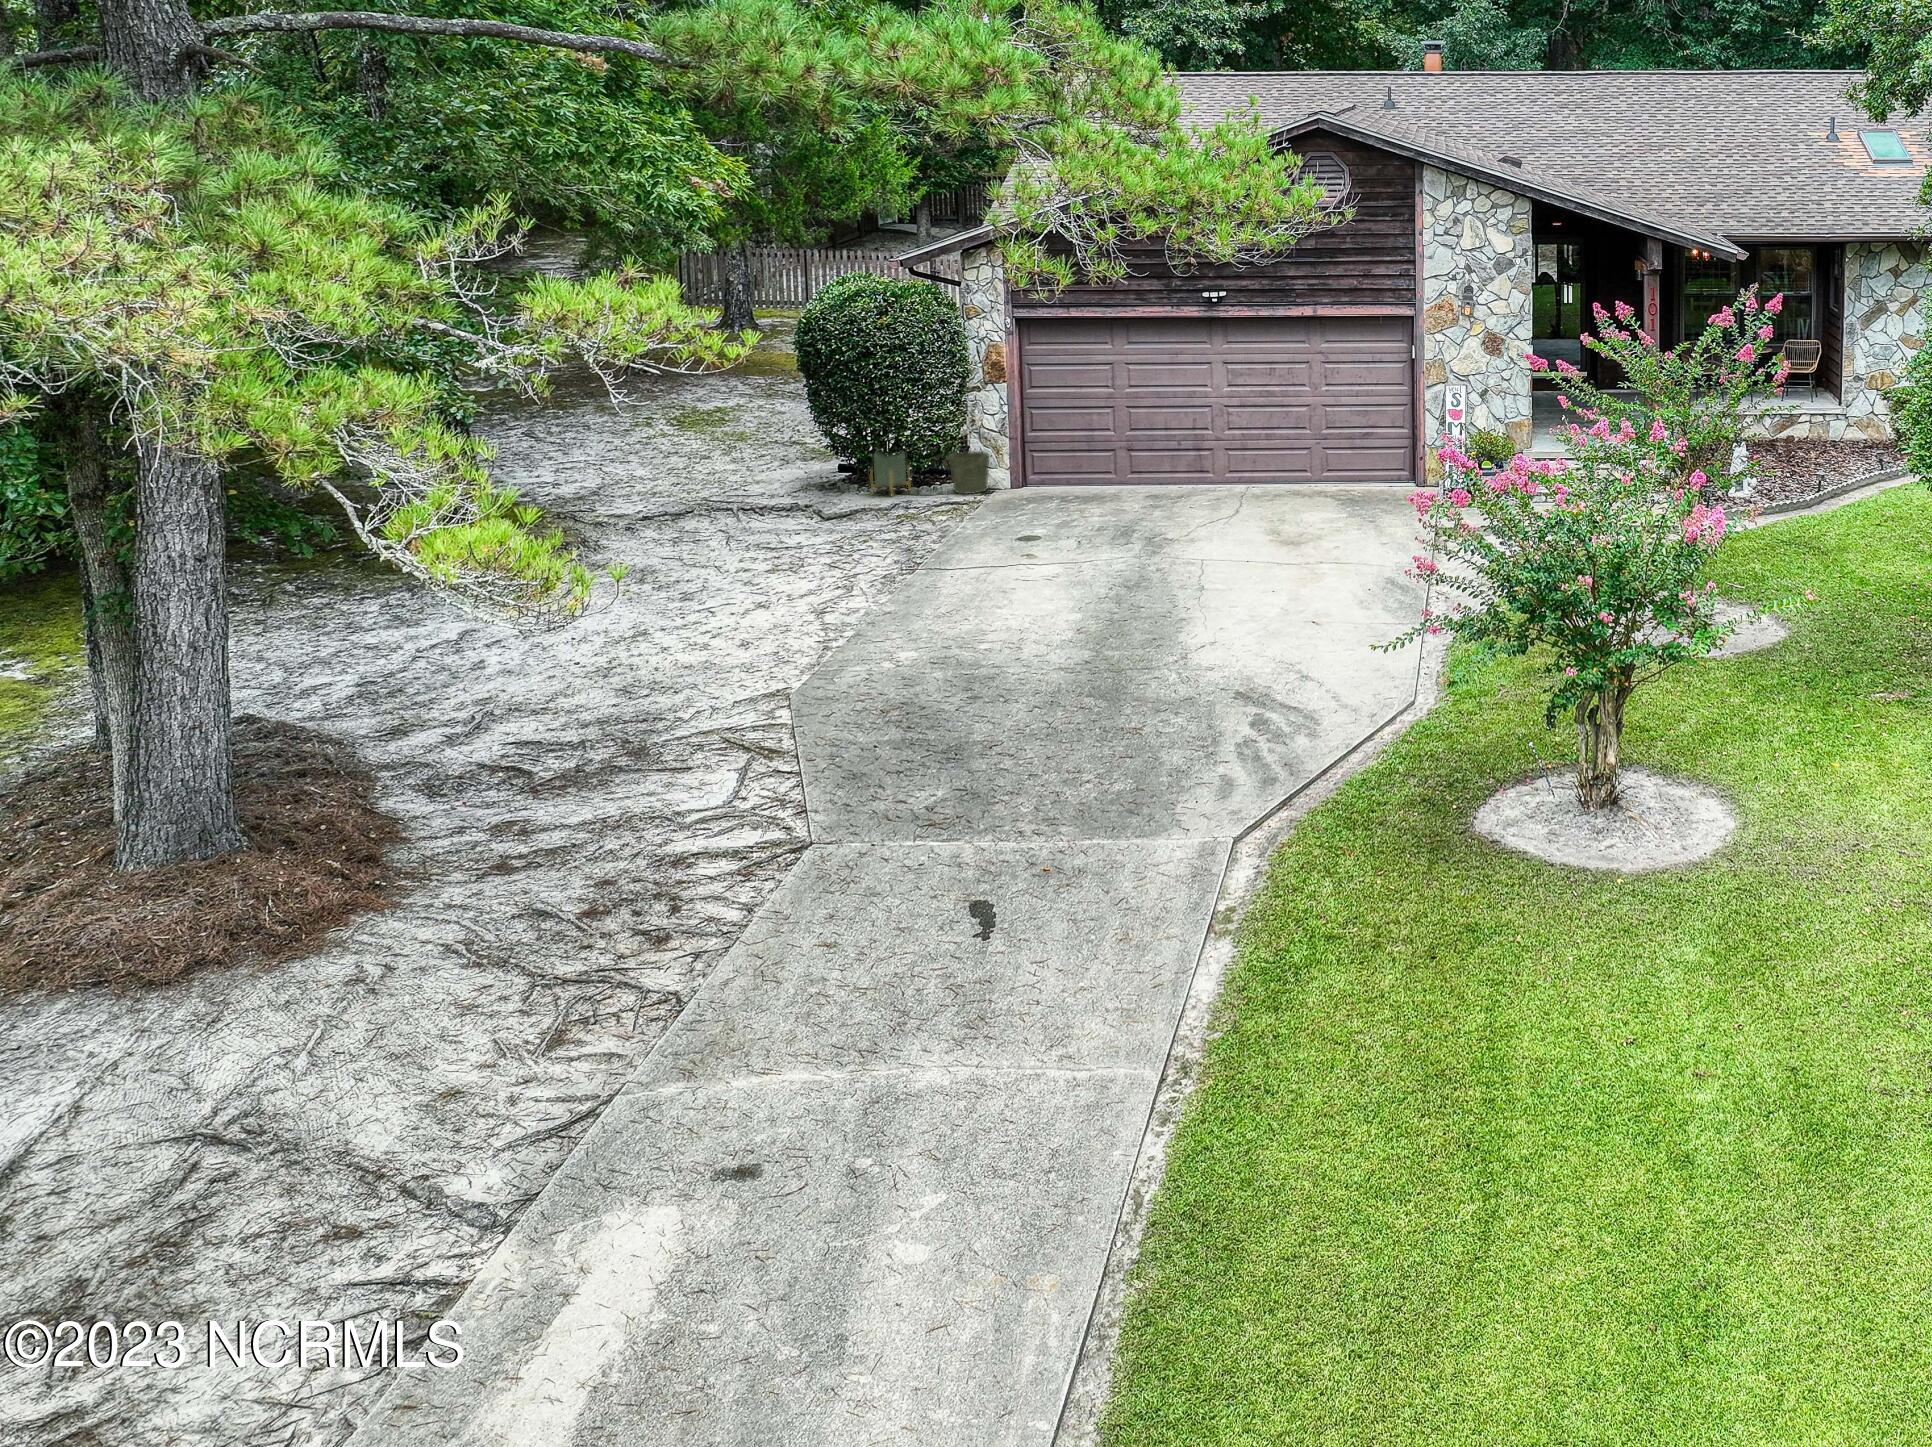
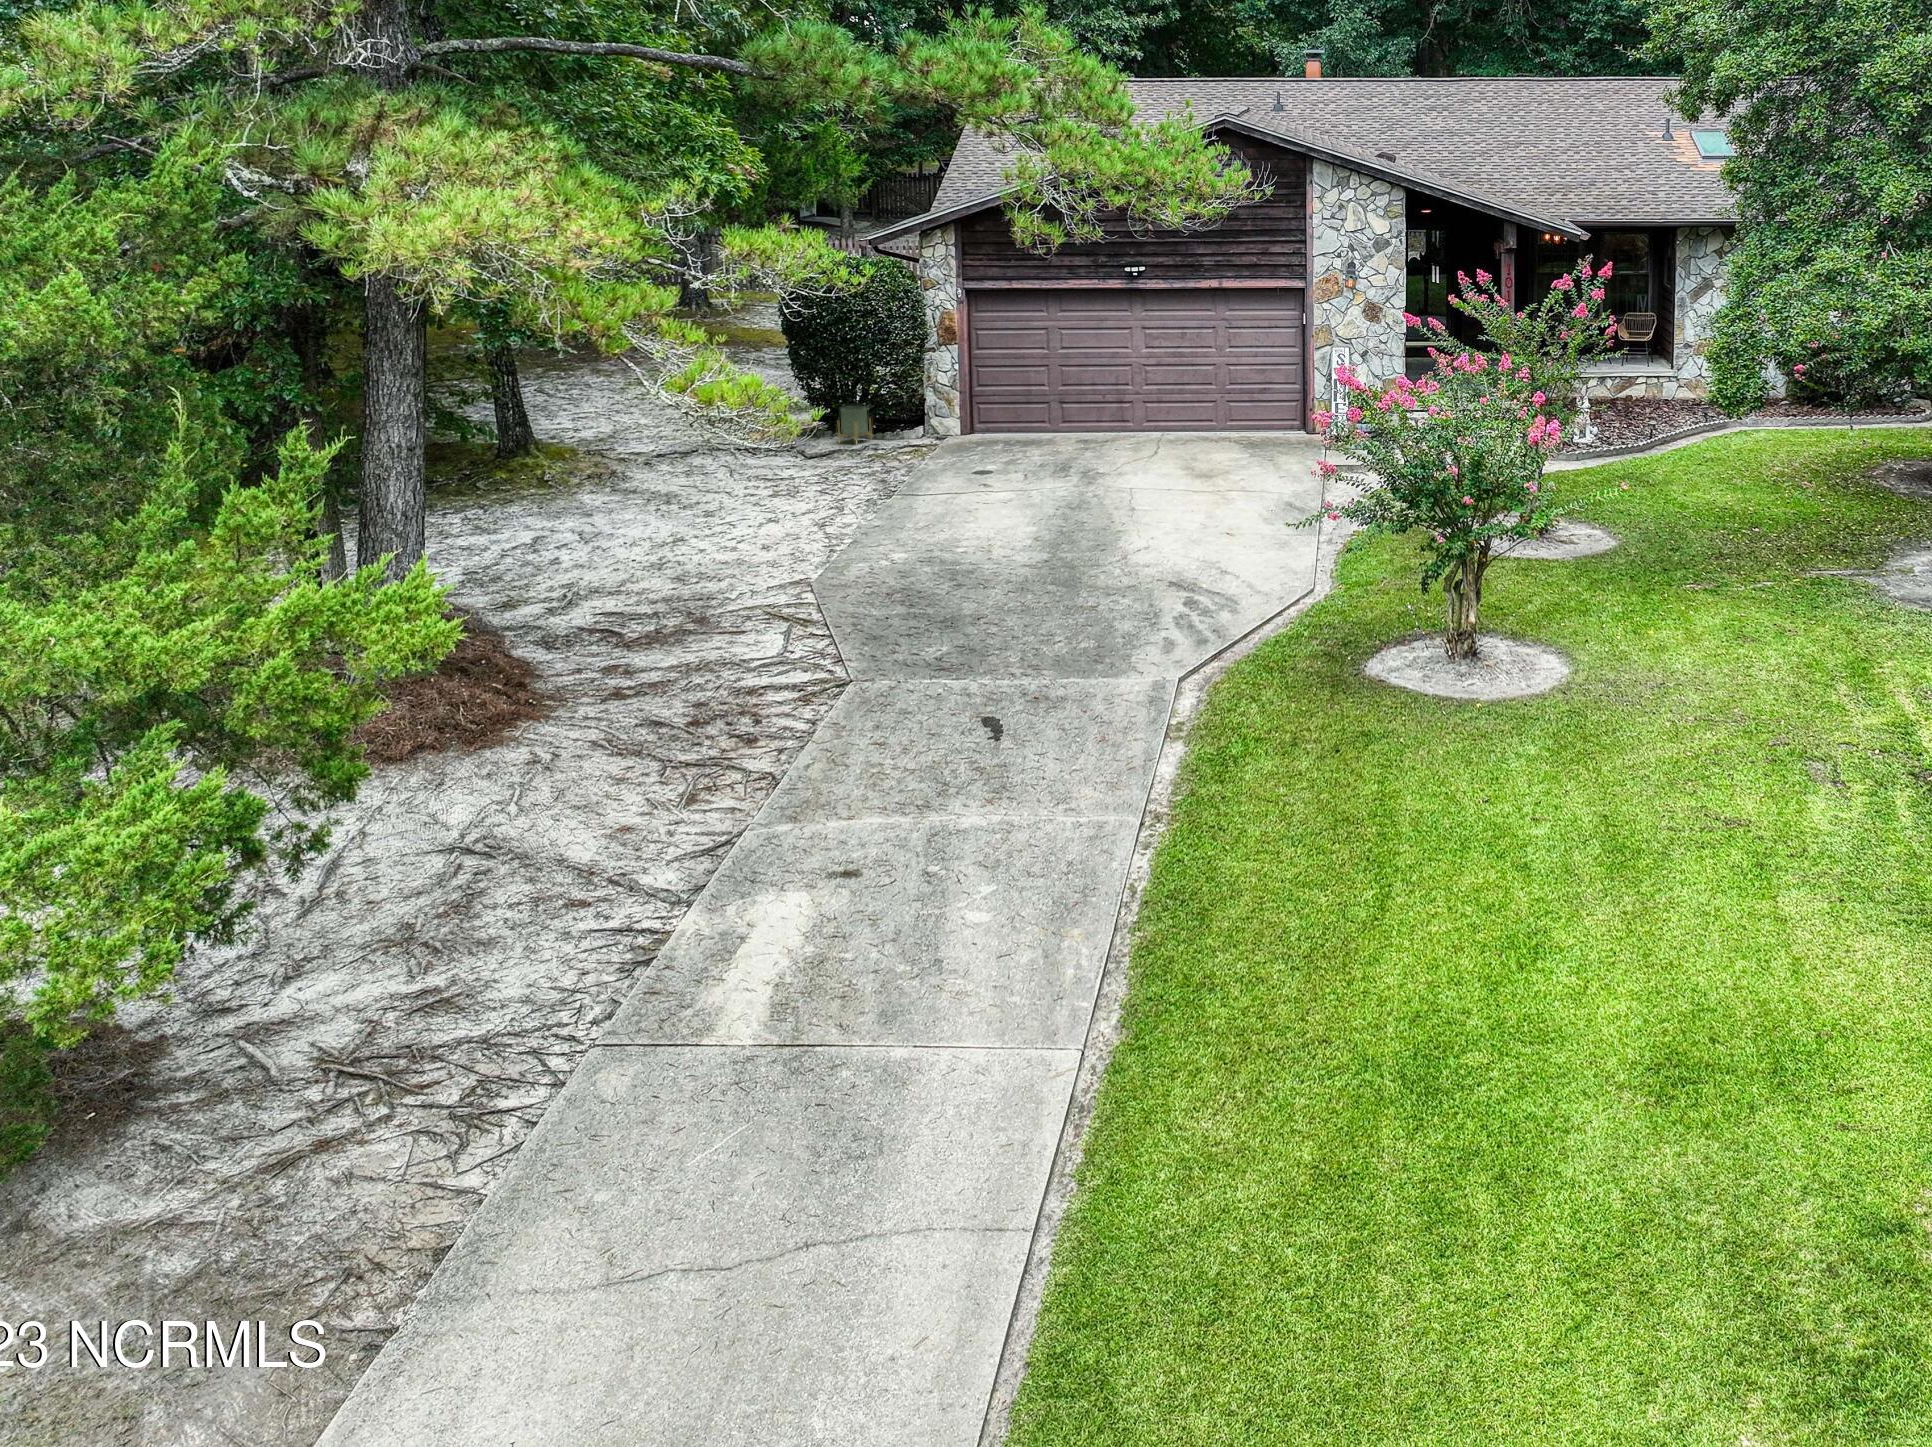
bucket: present [949,451,989,494] -> none [900,407,939,443]

